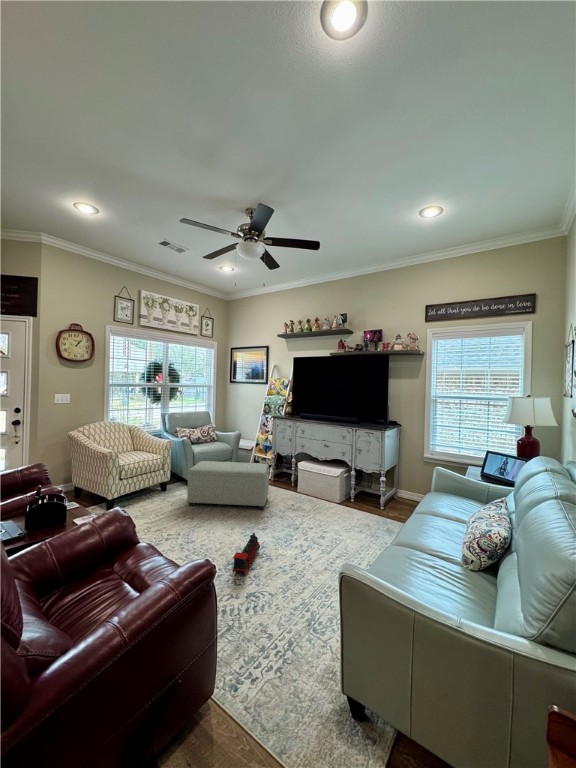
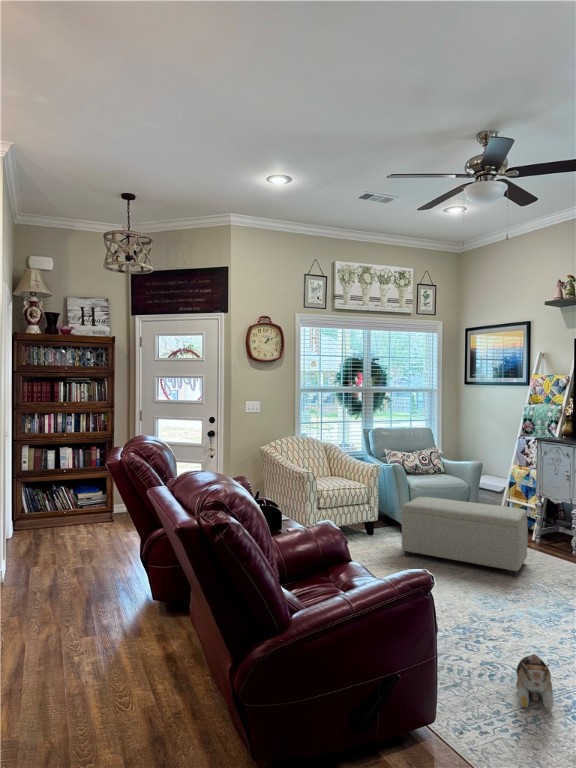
toy train: present [233,533,260,575] -> none [463,595,506,642]
plush toy: none [272,587,298,632] -> present [517,654,553,710]

